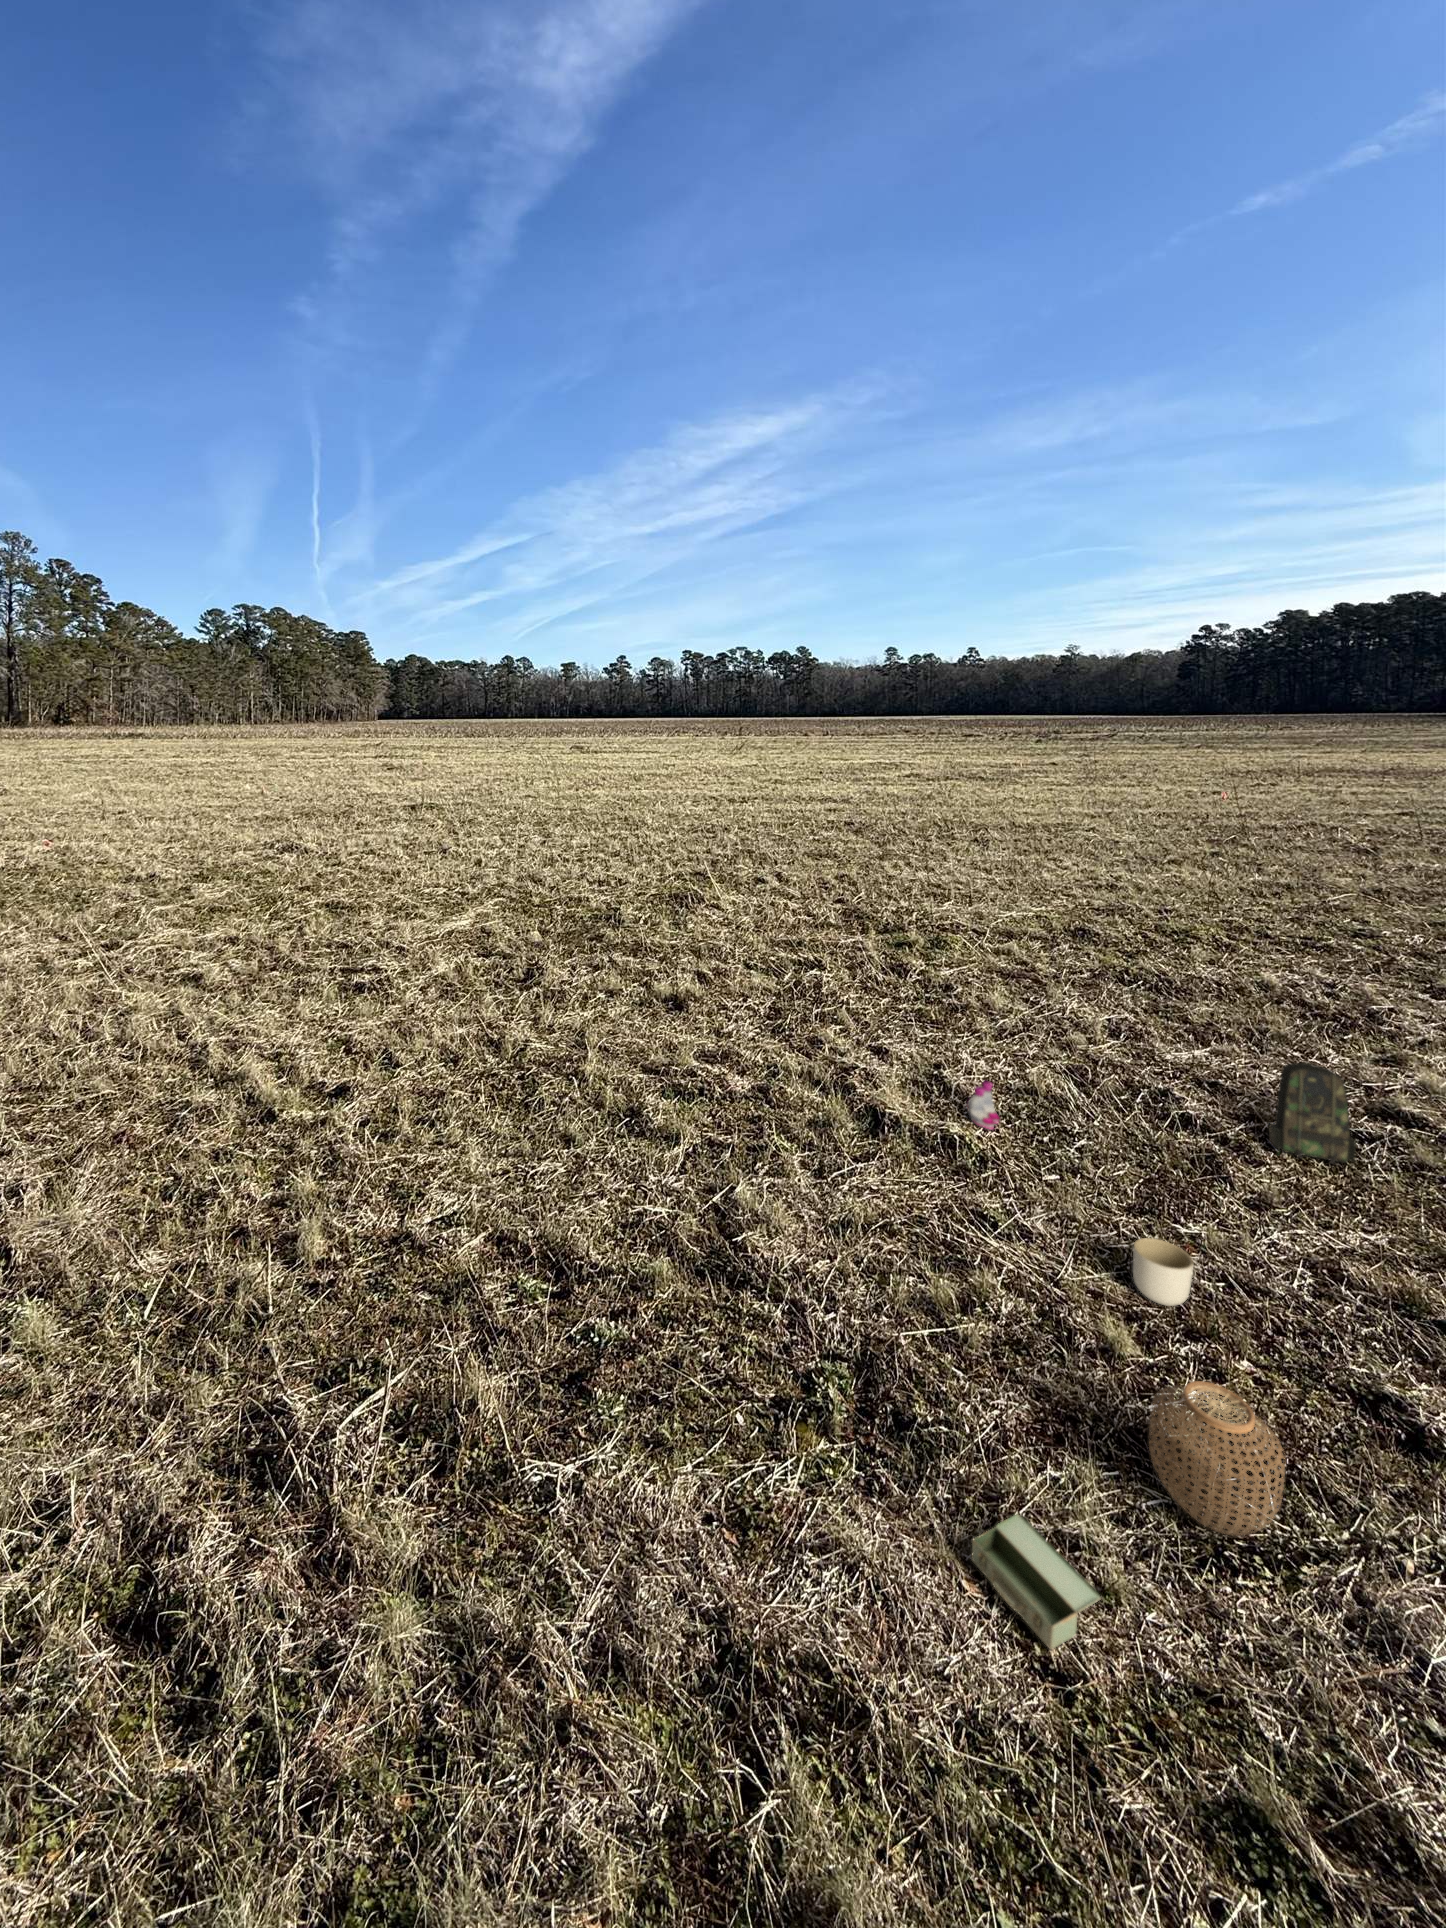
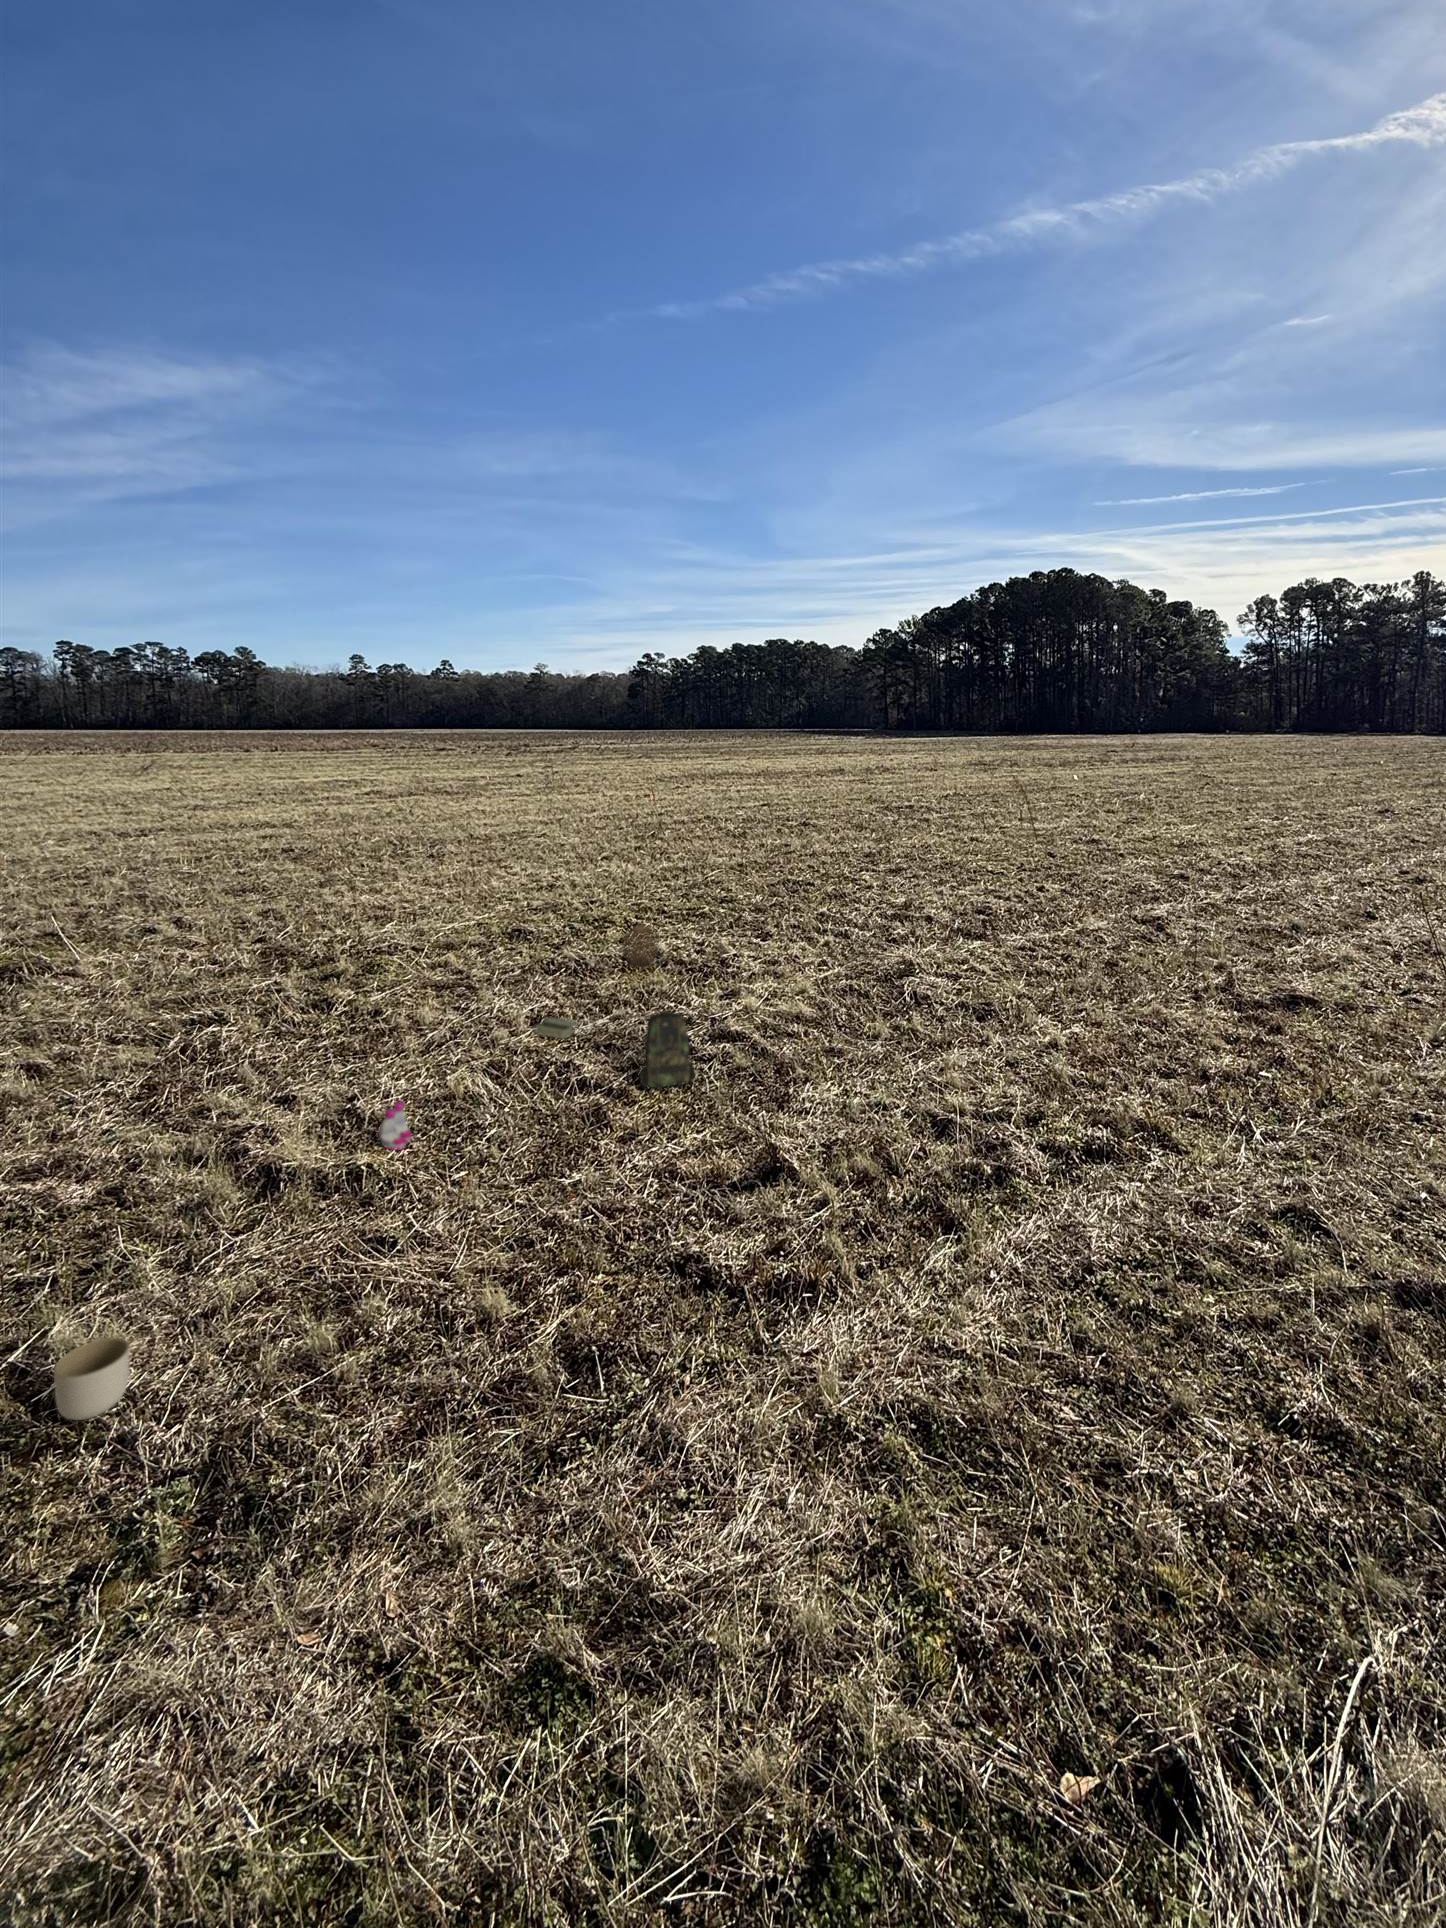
planter: present [1133,1238,1193,1306] -> present [54,1337,130,1420]
woven basket: present [1149,1381,1285,1536] -> present [622,926,659,966]
toolbox: present [971,1515,1101,1650] -> present [536,1017,578,1039]

